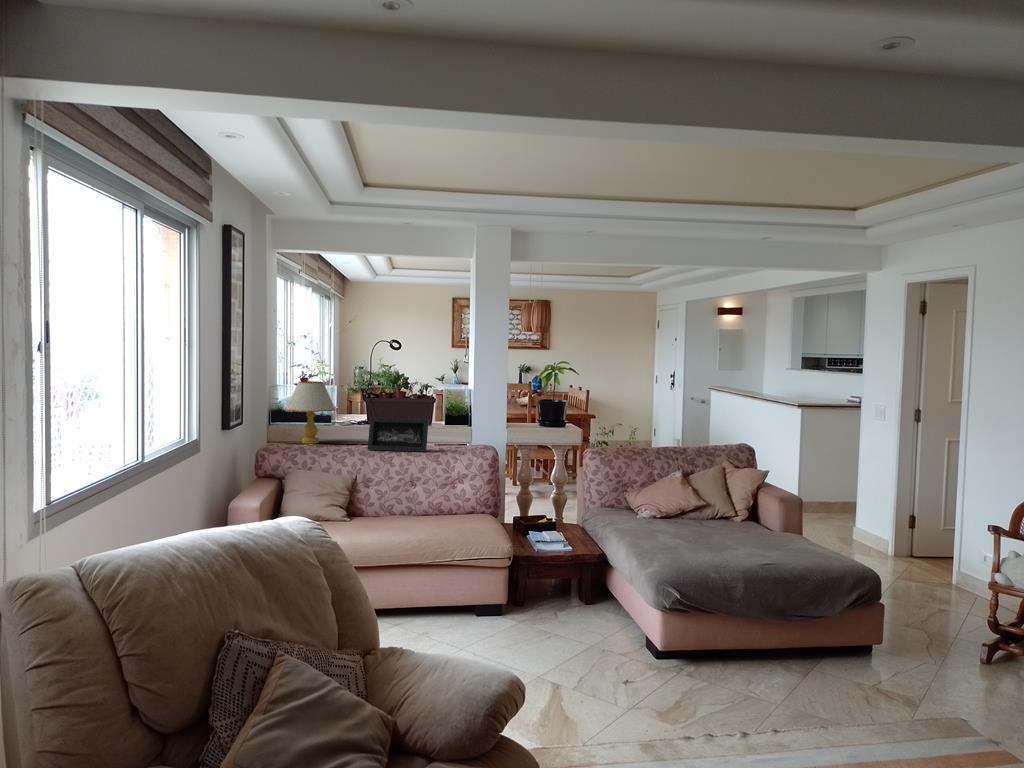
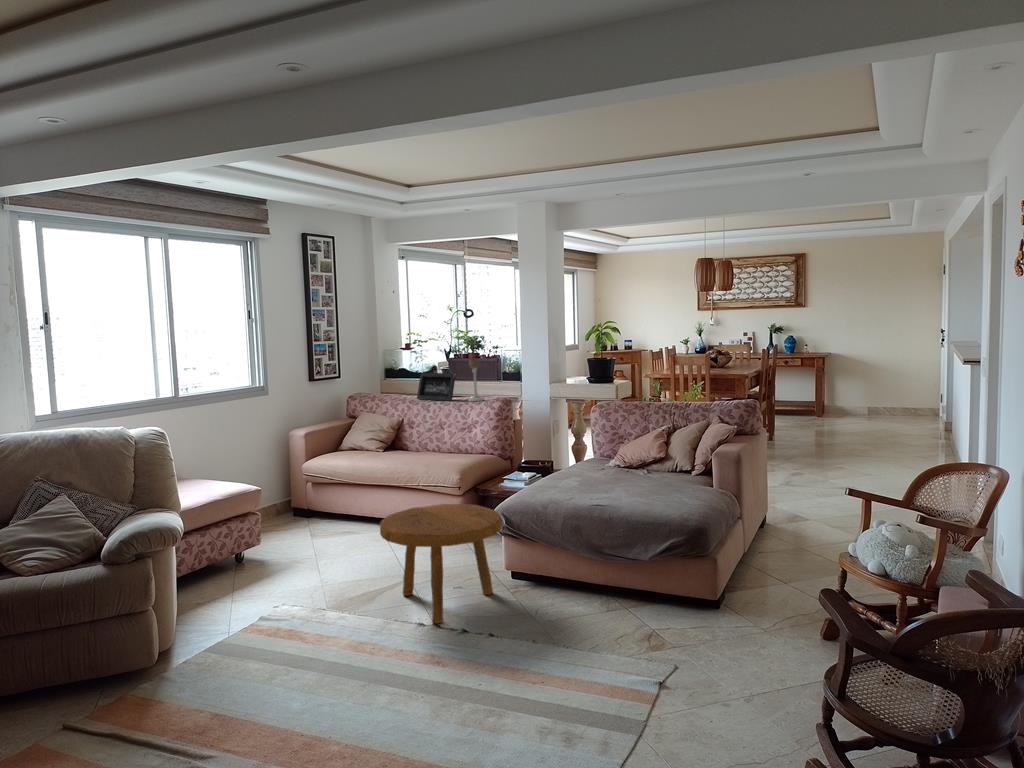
table lamp: present [286,381,335,444] -> none [384,346,423,395]
candle holder: none [444,402,464,452] -> present [468,359,484,401]
footstool: none [585,580,732,734] -> present [380,504,502,623]

